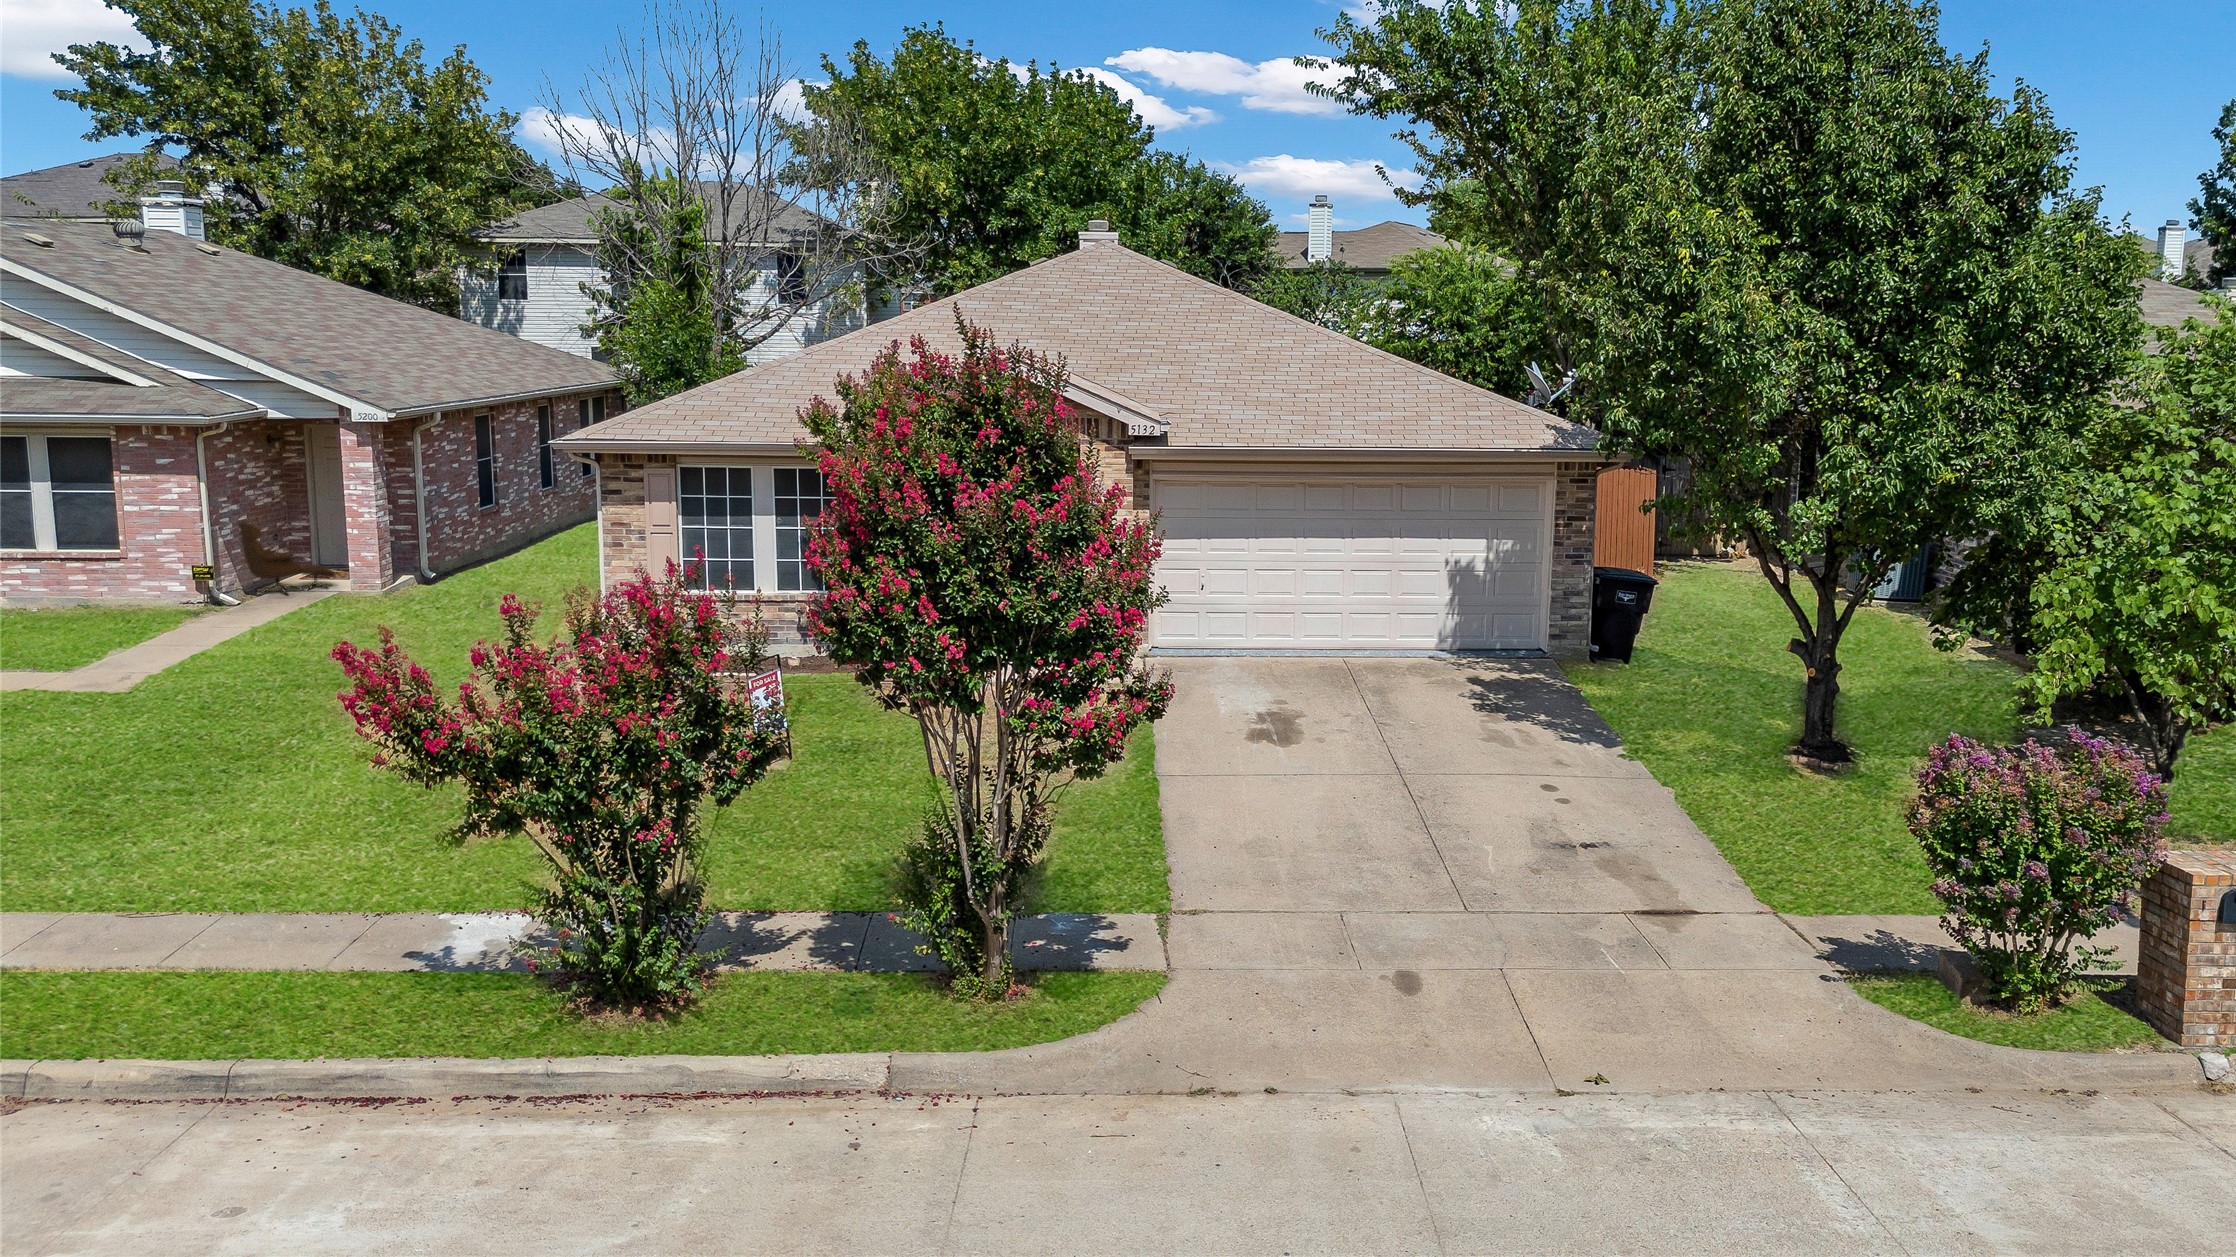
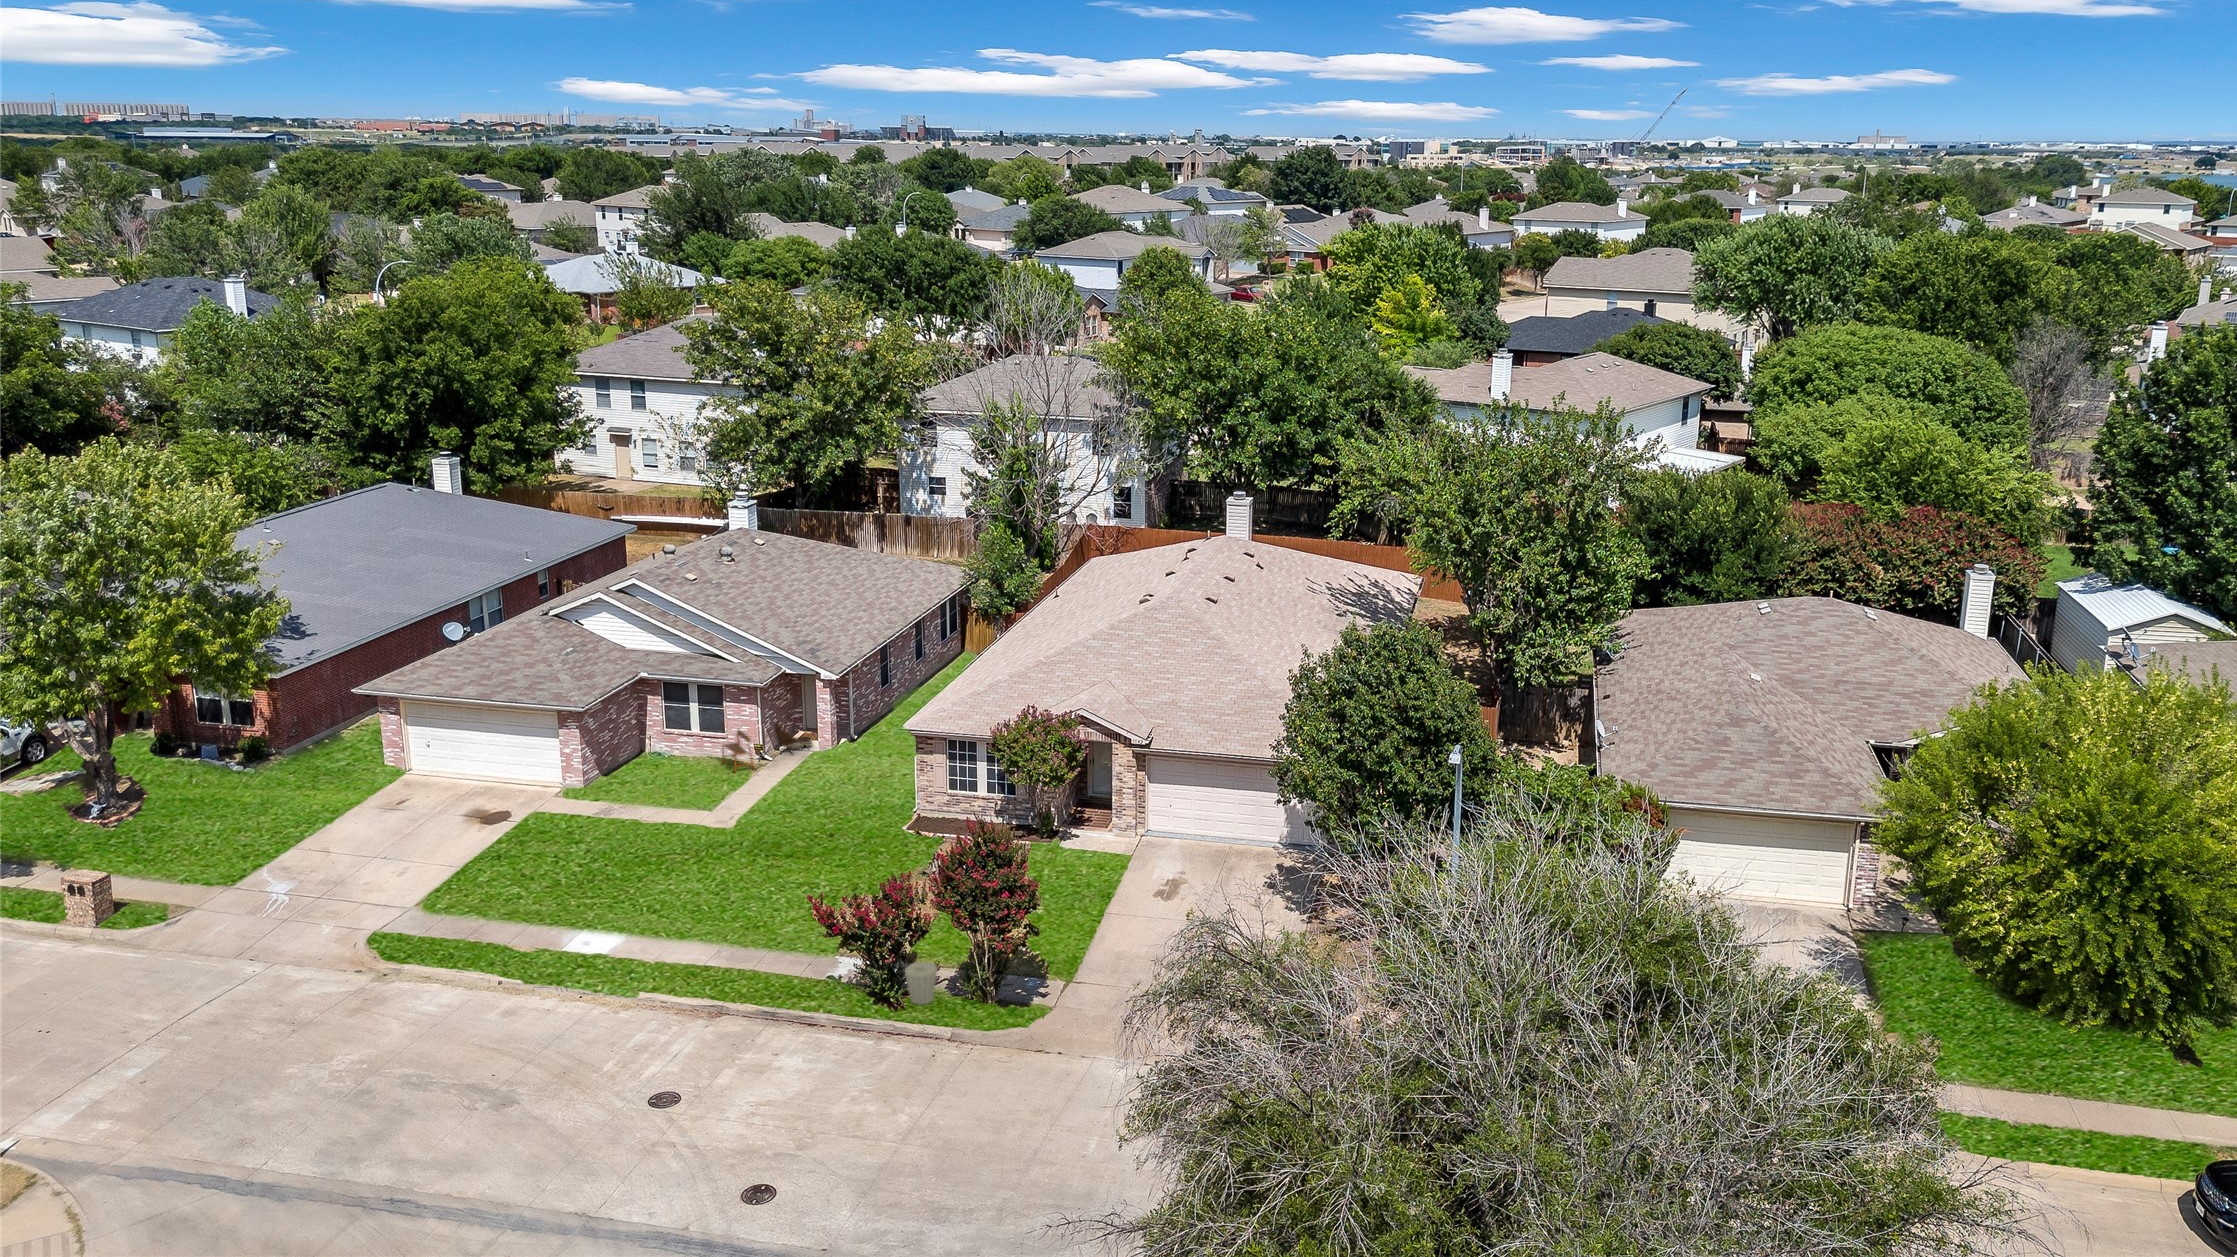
bench: none [110,533,192,619] -> present [722,730,754,771]
trash can: none [695,868,806,1004] -> present [905,962,937,1005]

